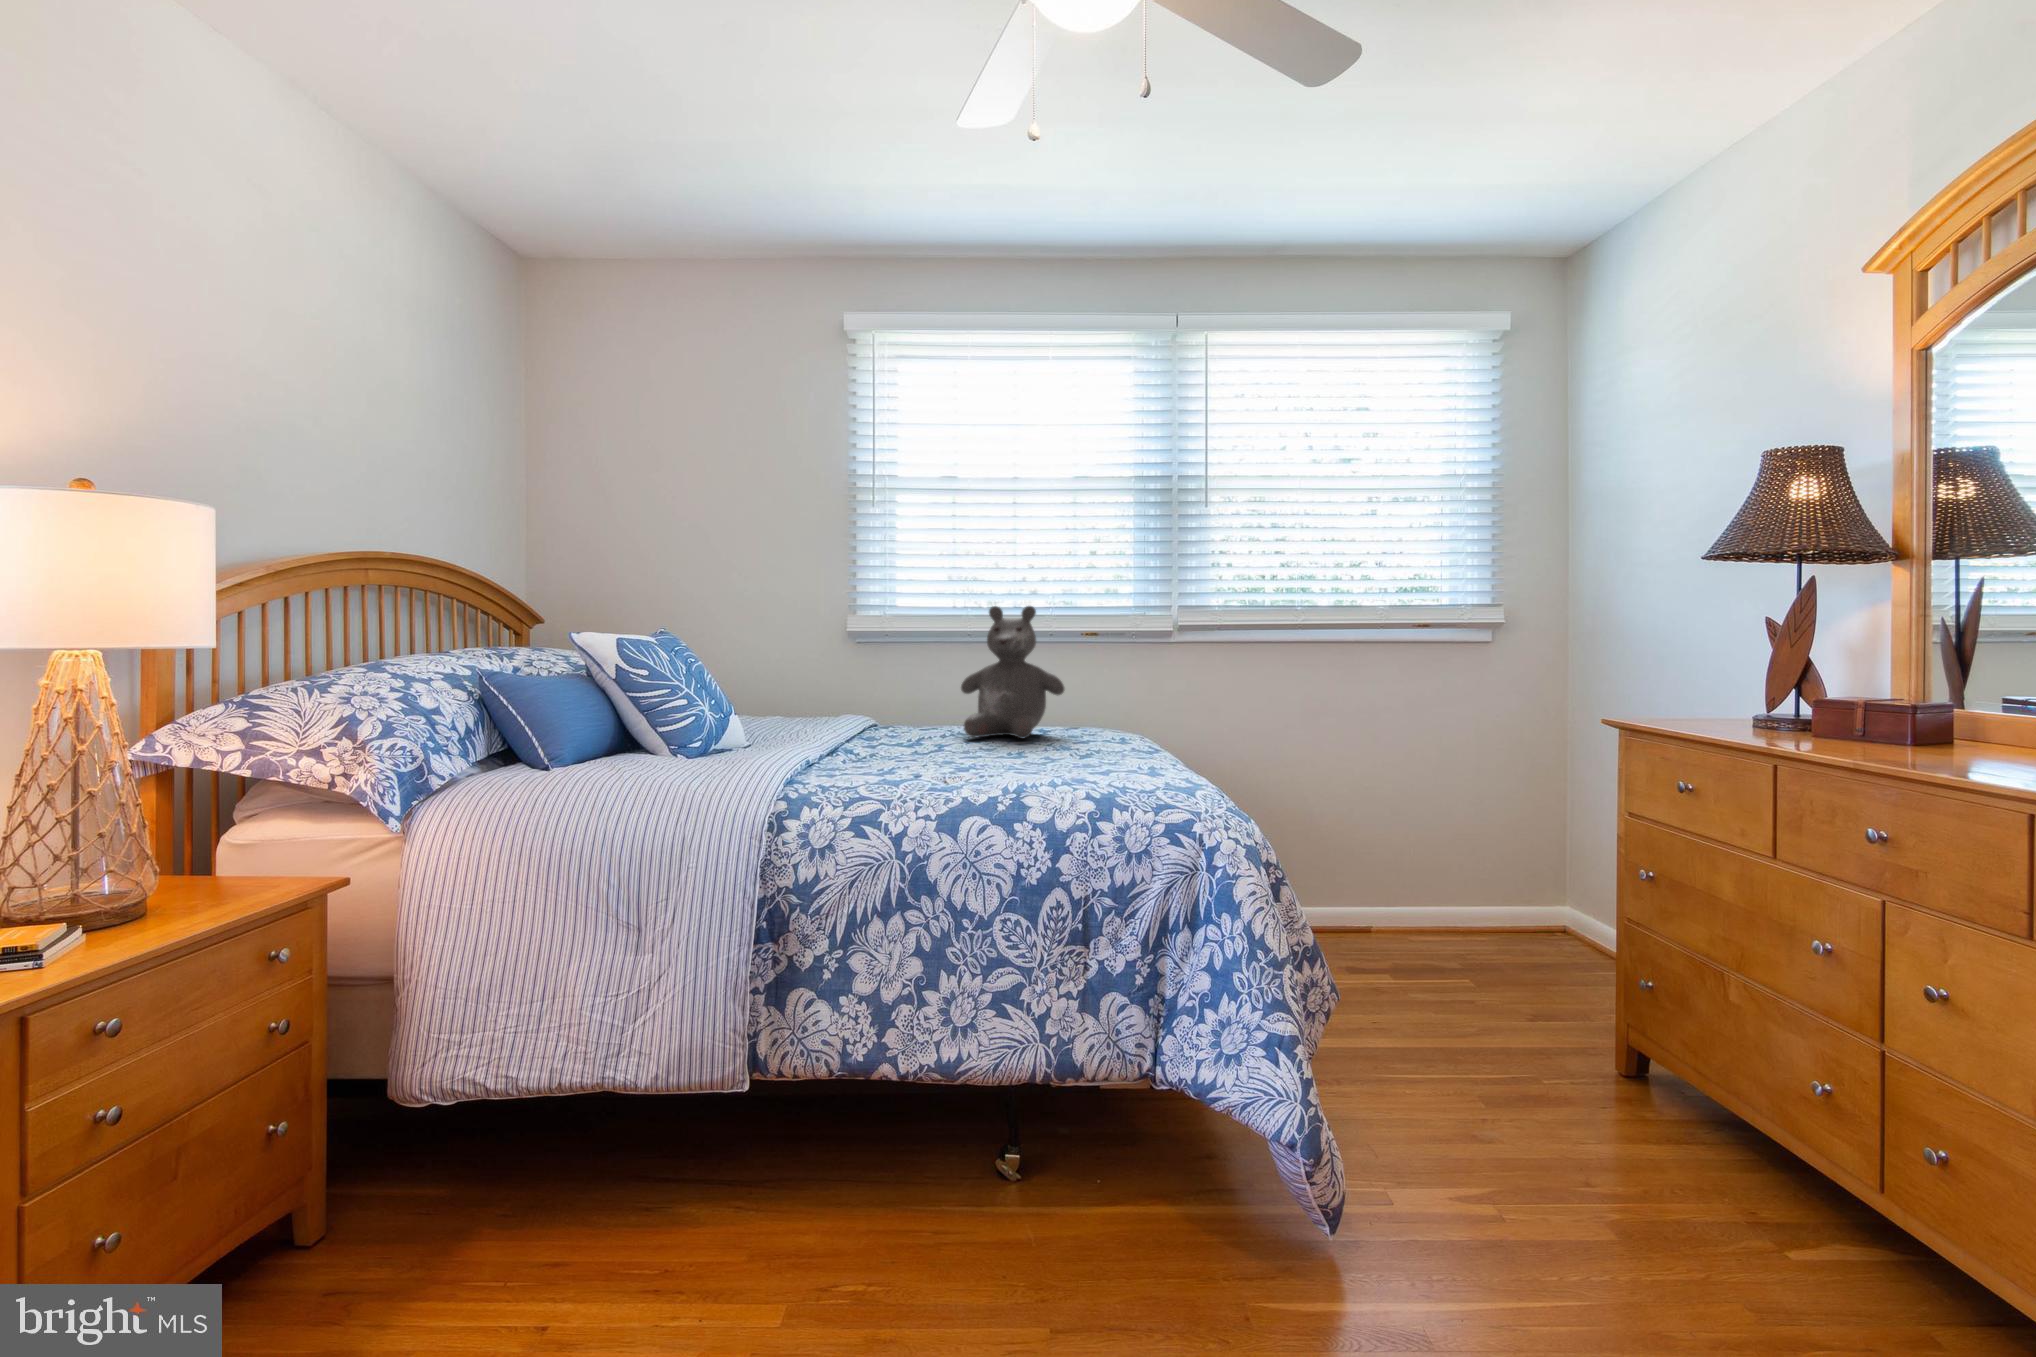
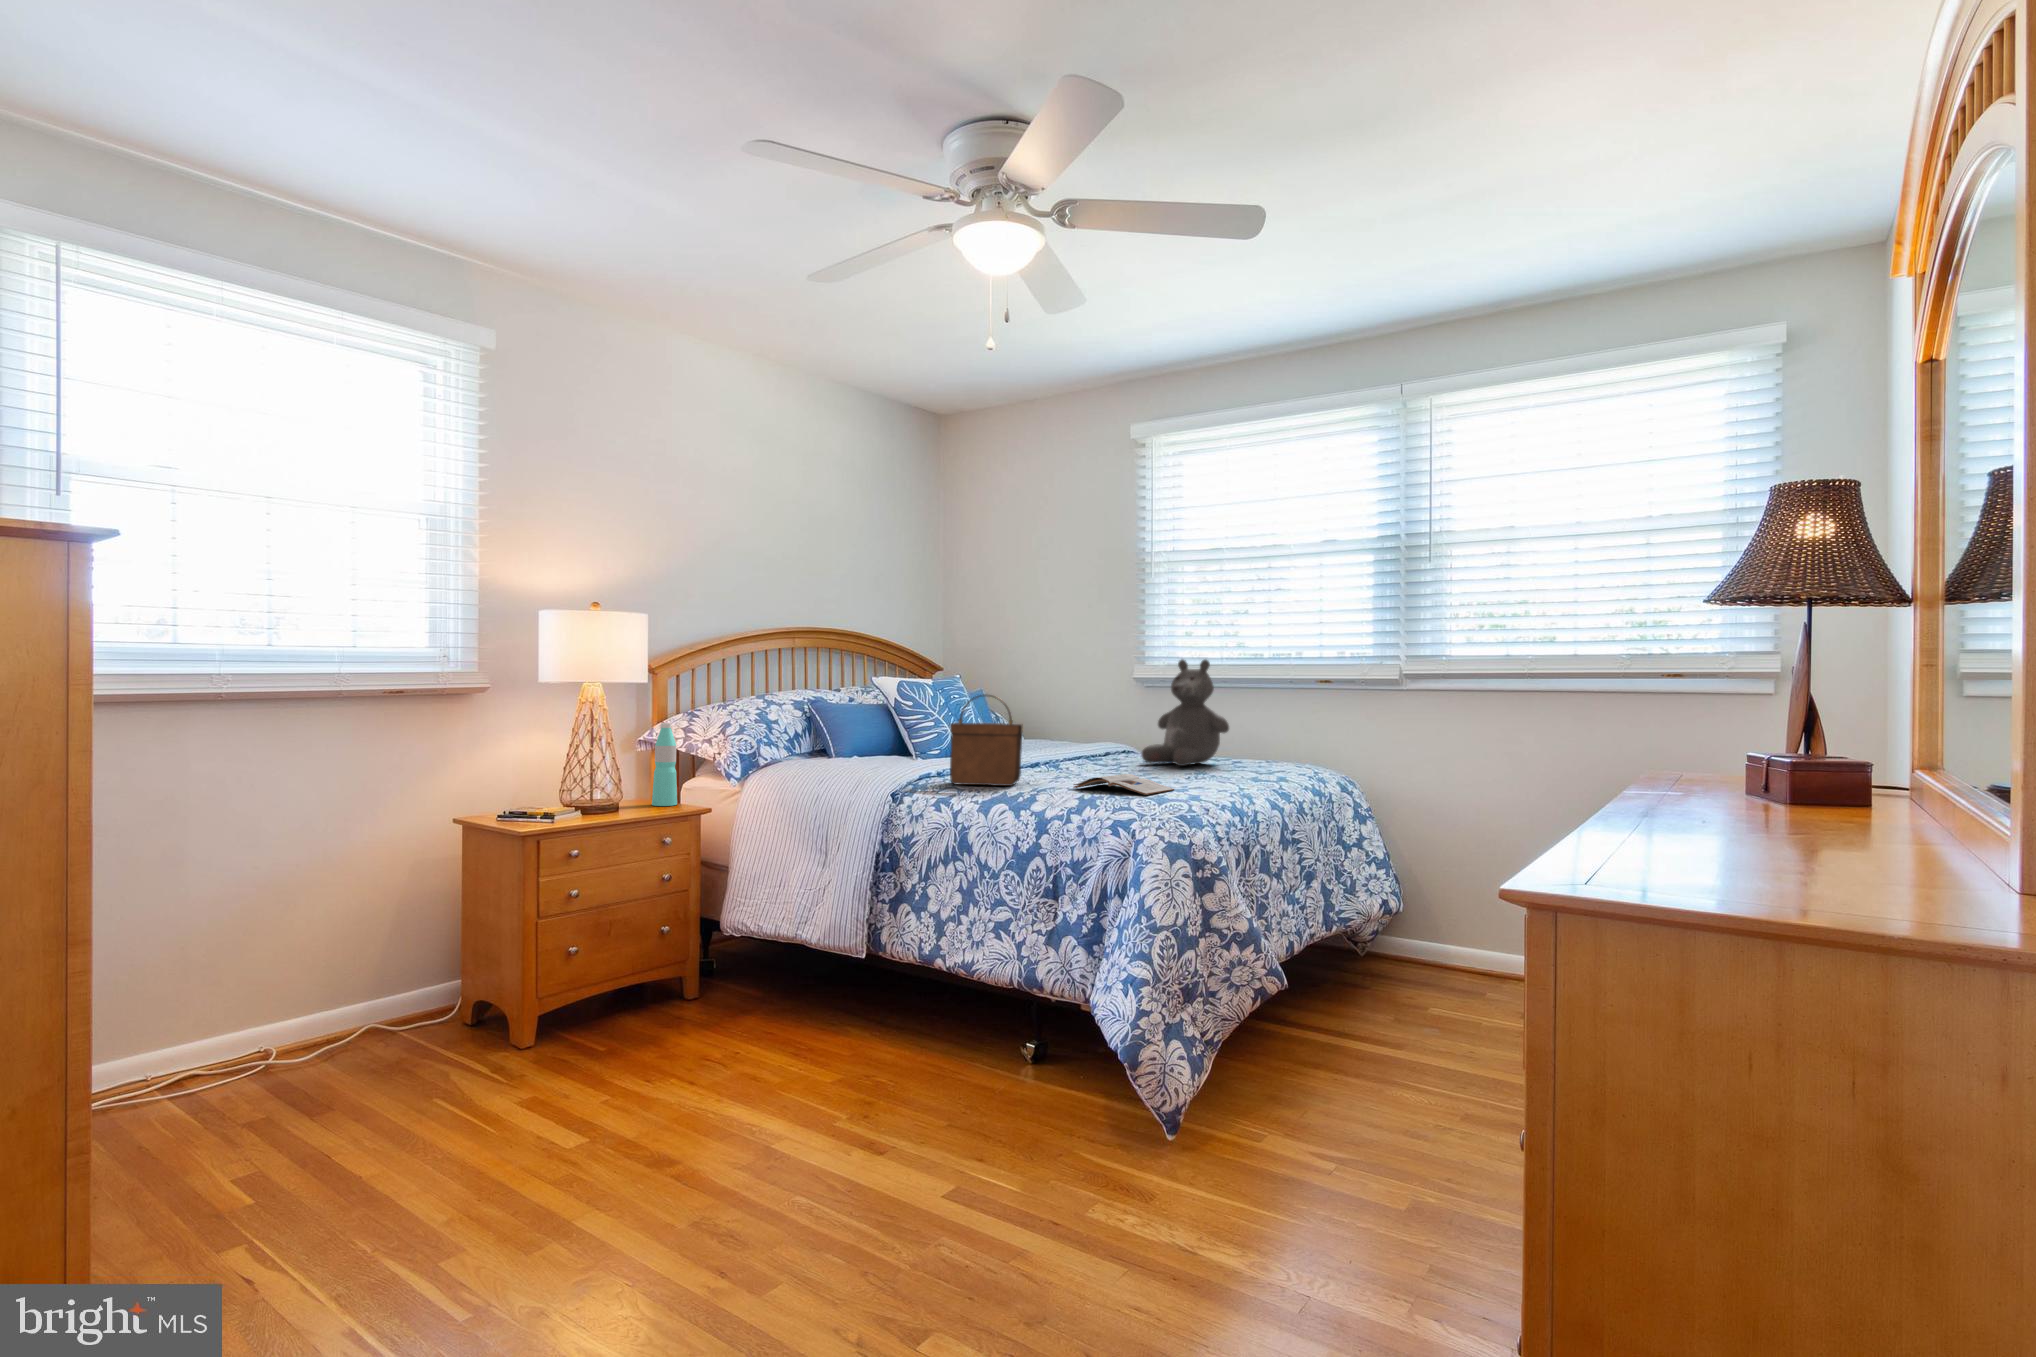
handbag: none [835,653,946,792] -> present [950,695,1022,786]
water bottle: none [209,726,268,889] -> present [652,723,677,806]
magazine: none [1027,755,1142,782] -> present [1073,774,1174,795]

